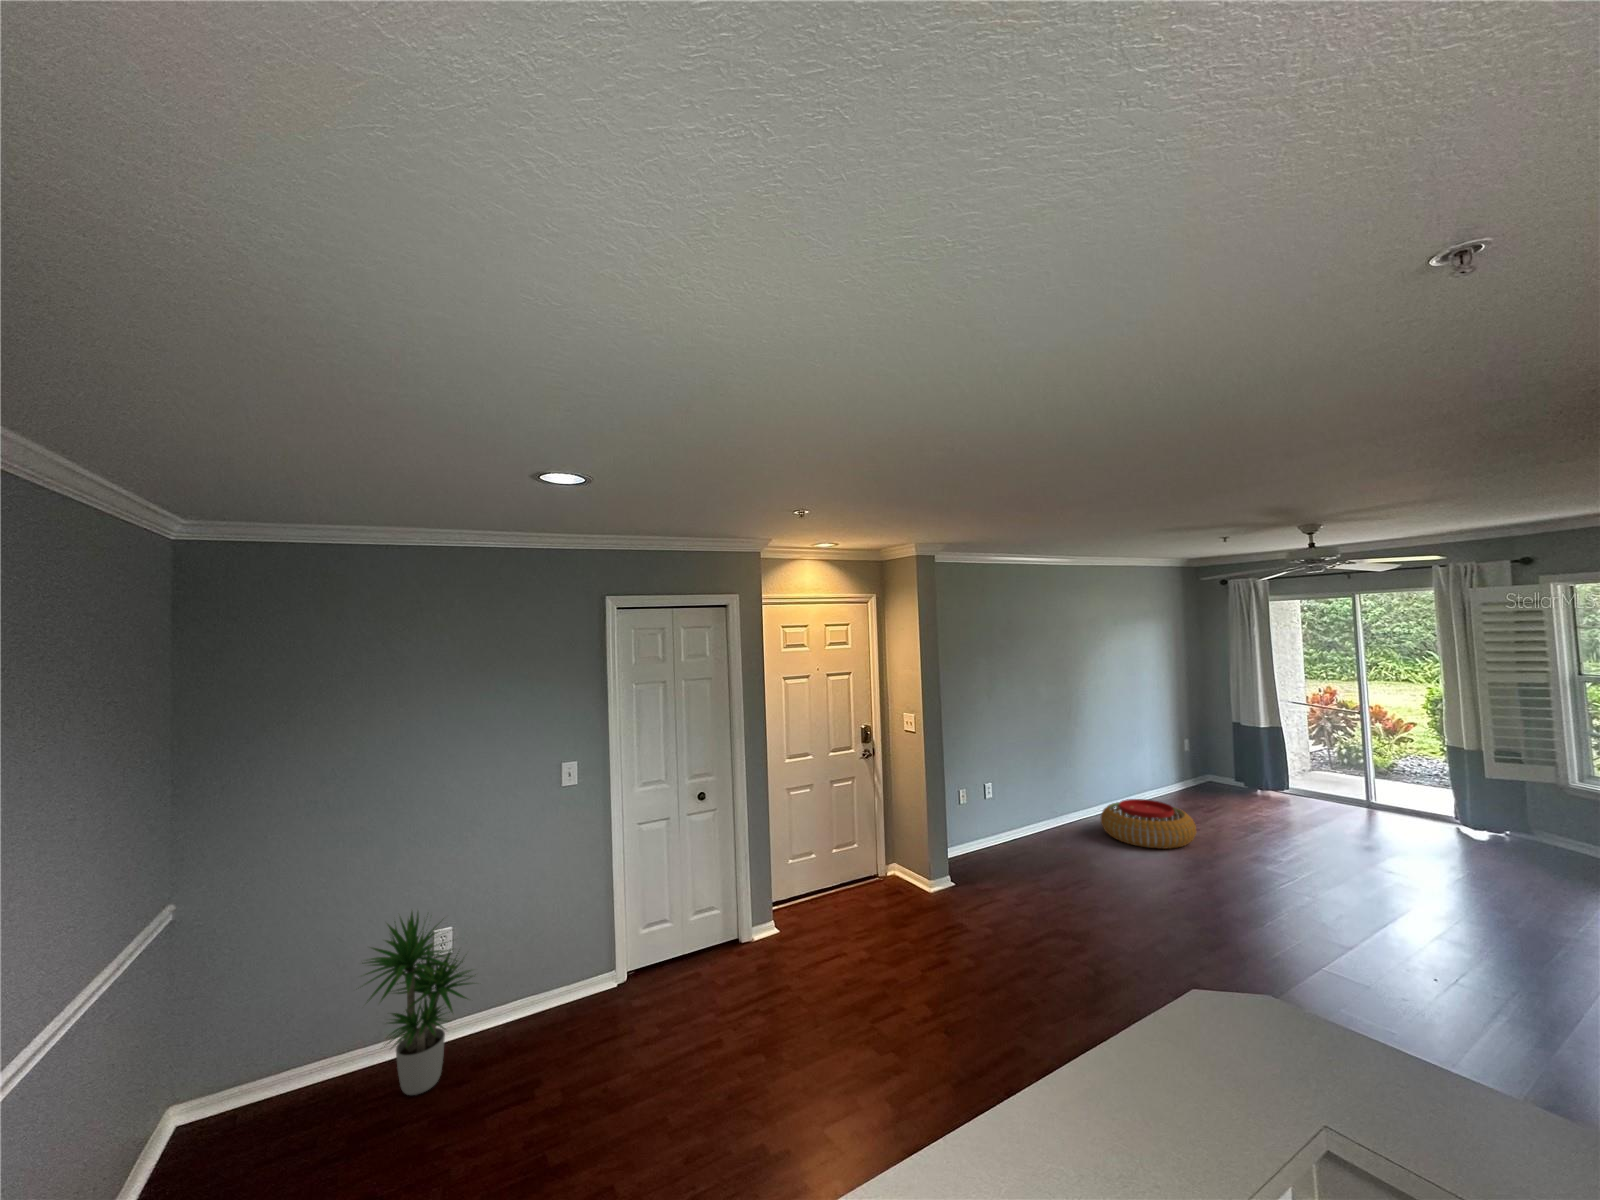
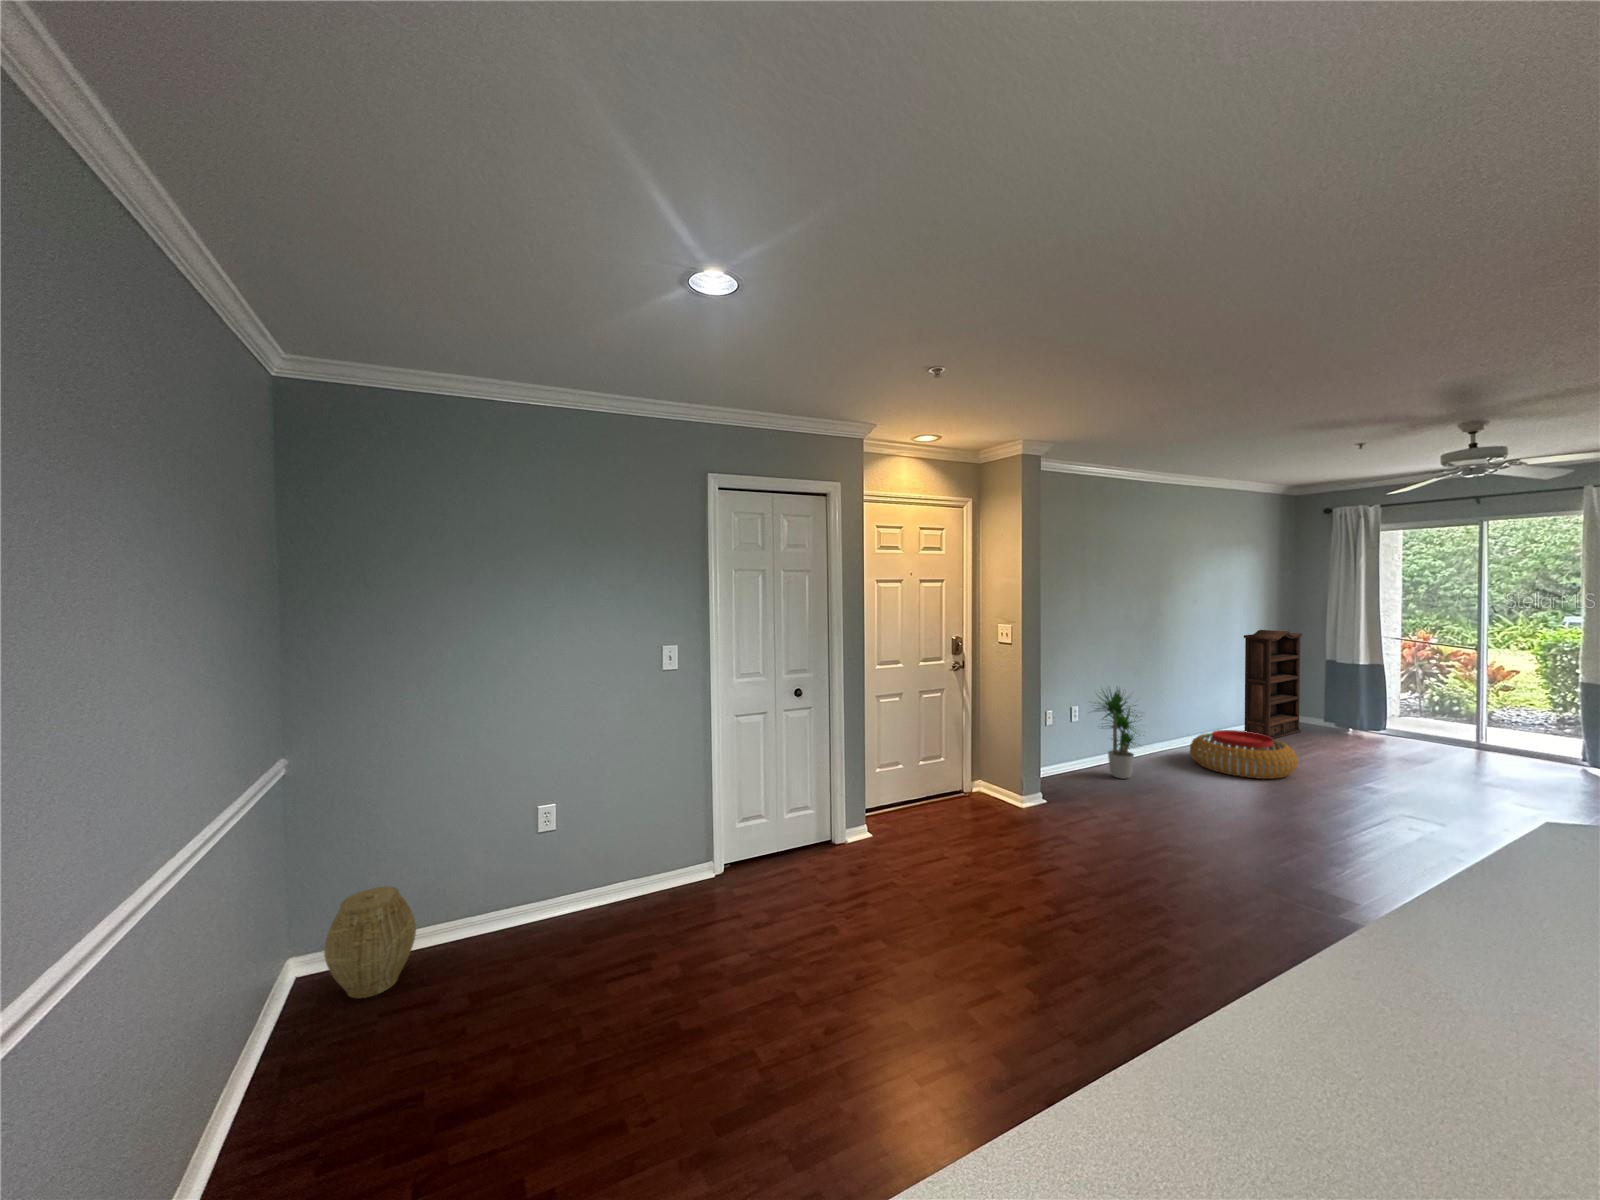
bookshelf: none [1153,696,1214,803] -> present [1244,630,1302,739]
potted plant: present [362,912,472,1095] -> present [1097,689,1138,779]
woven basket: none [202,1026,300,1146] -> present [324,887,416,998]

